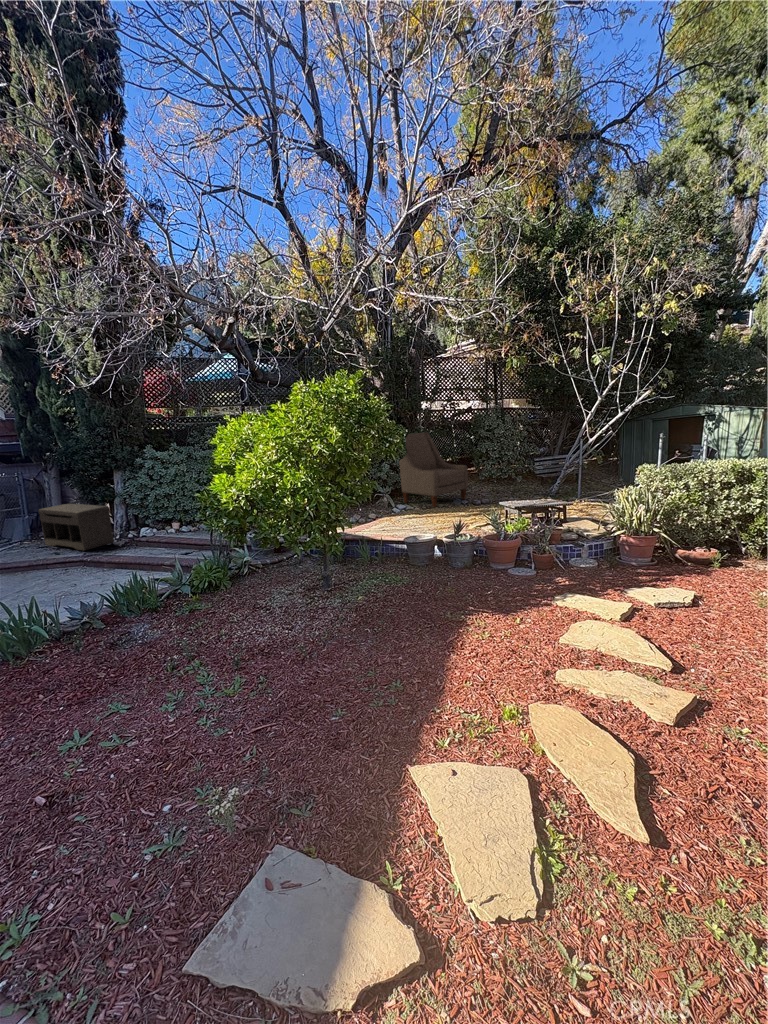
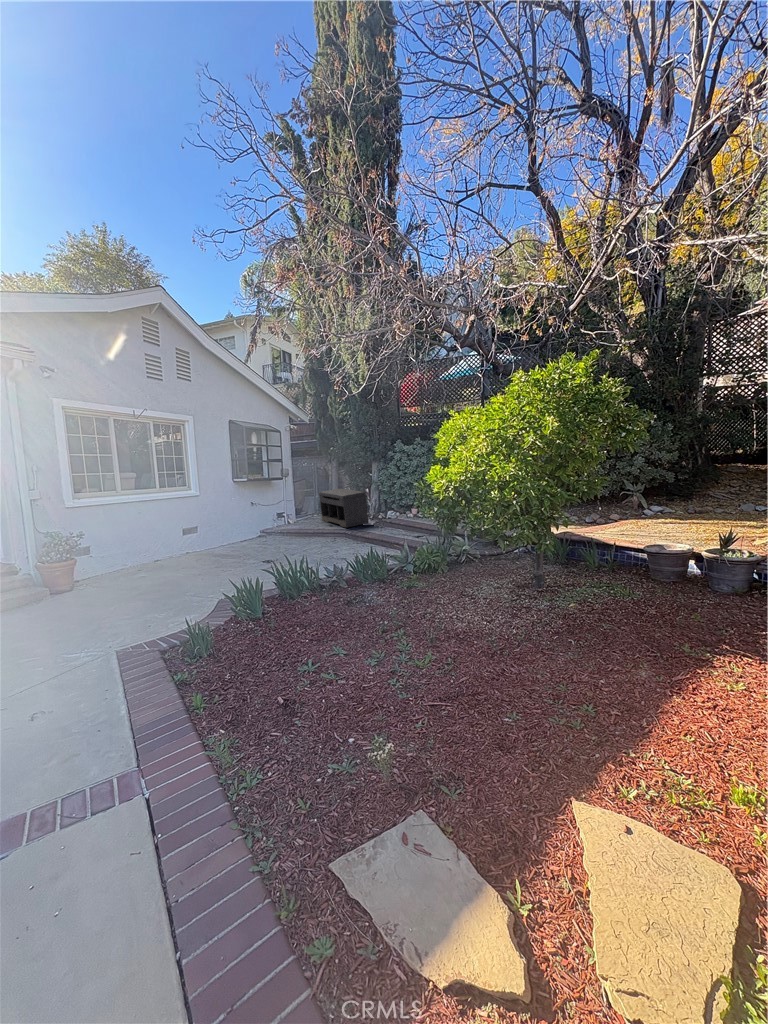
chair: present [399,432,468,507] -> none [646,421,751,511]

